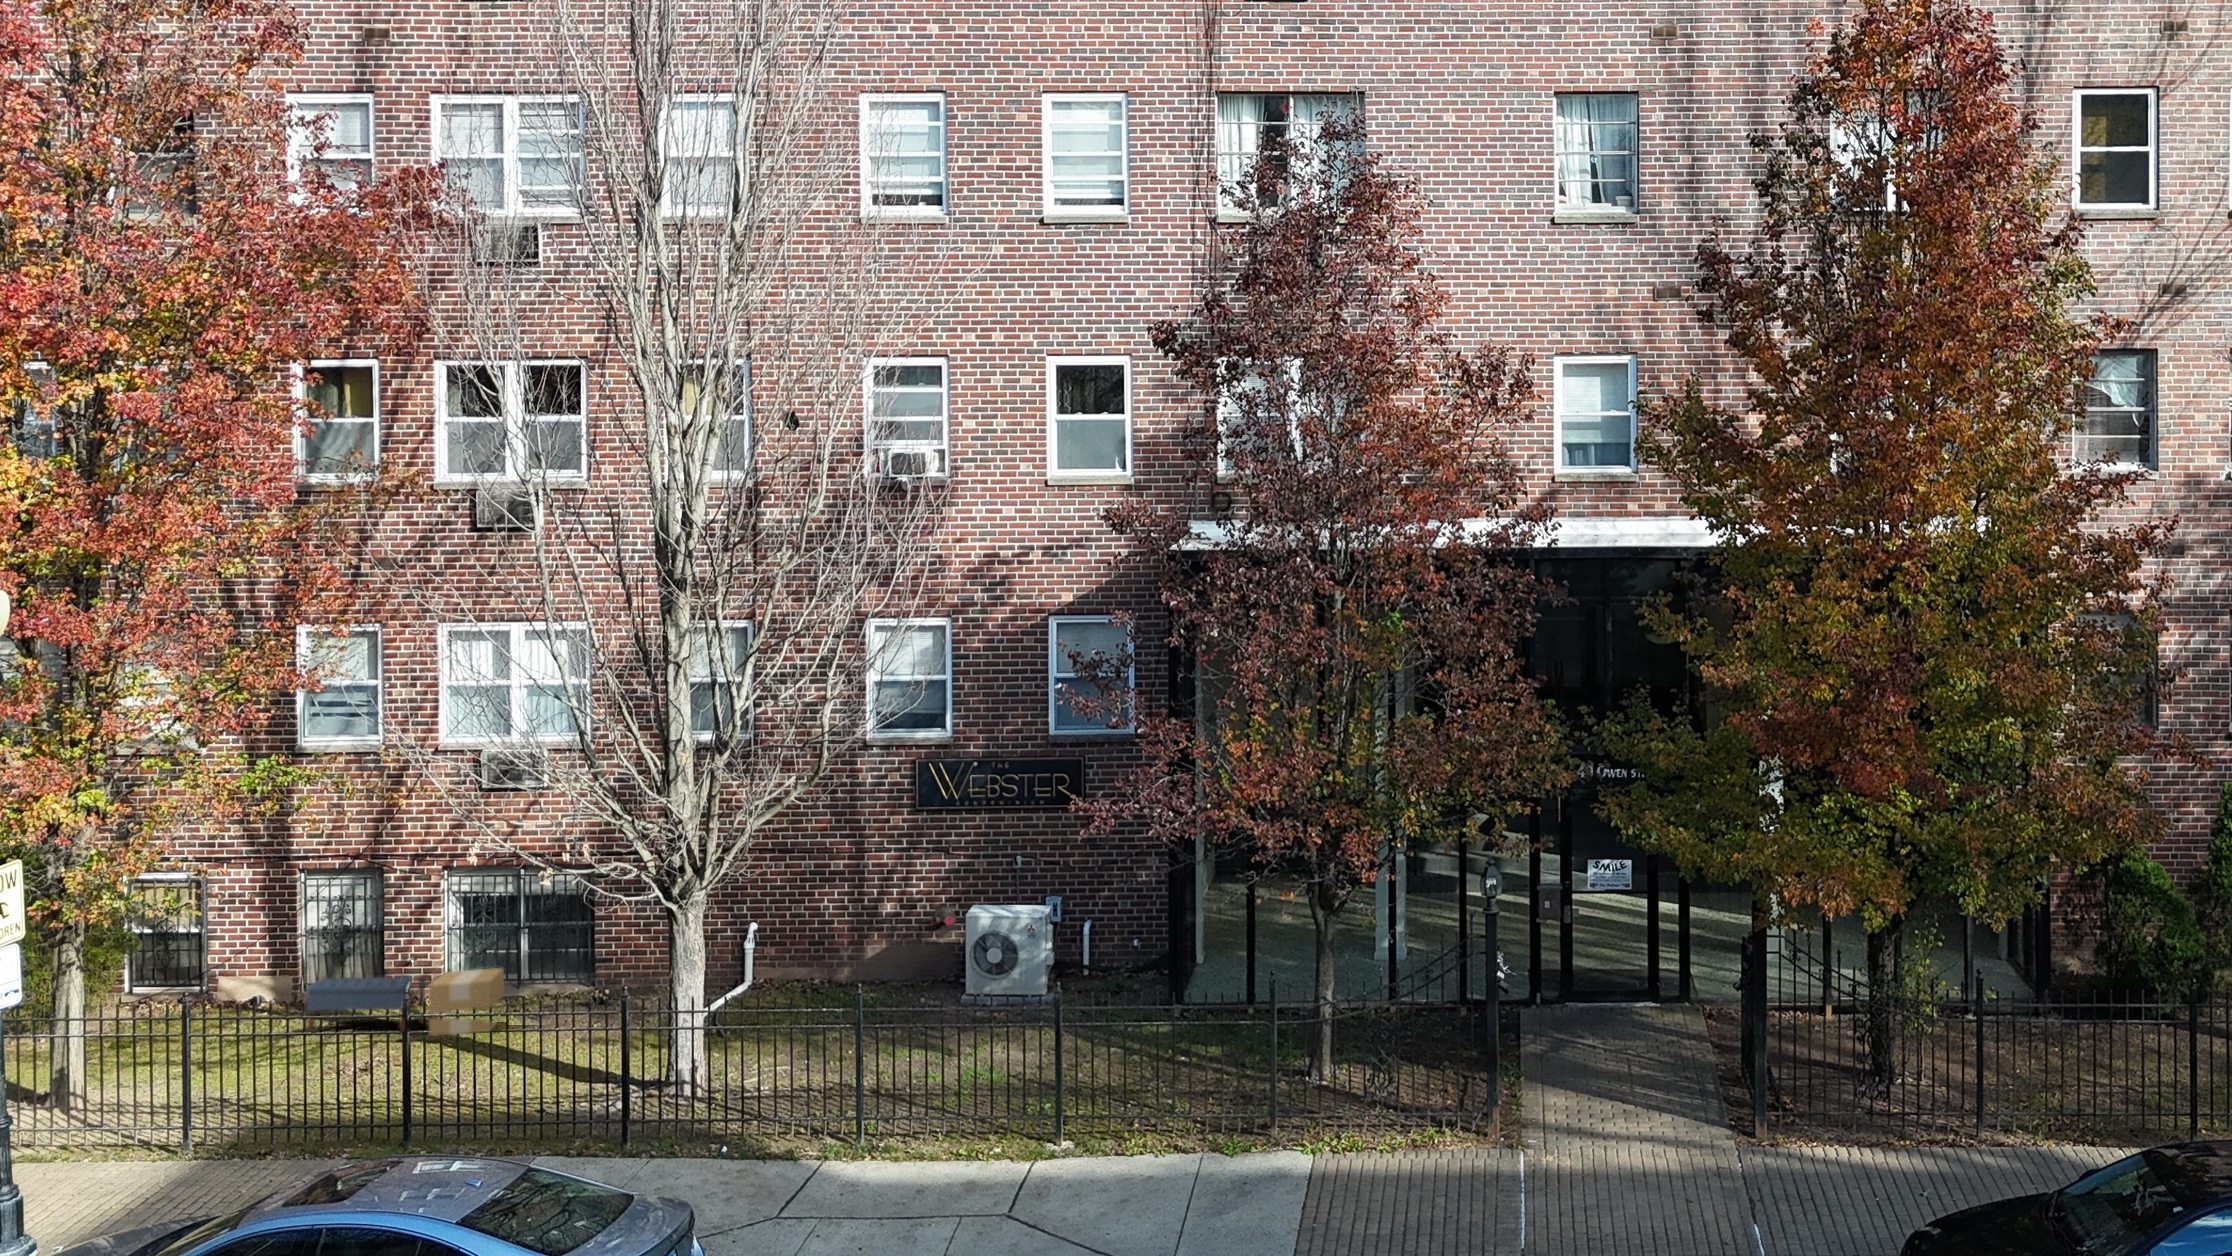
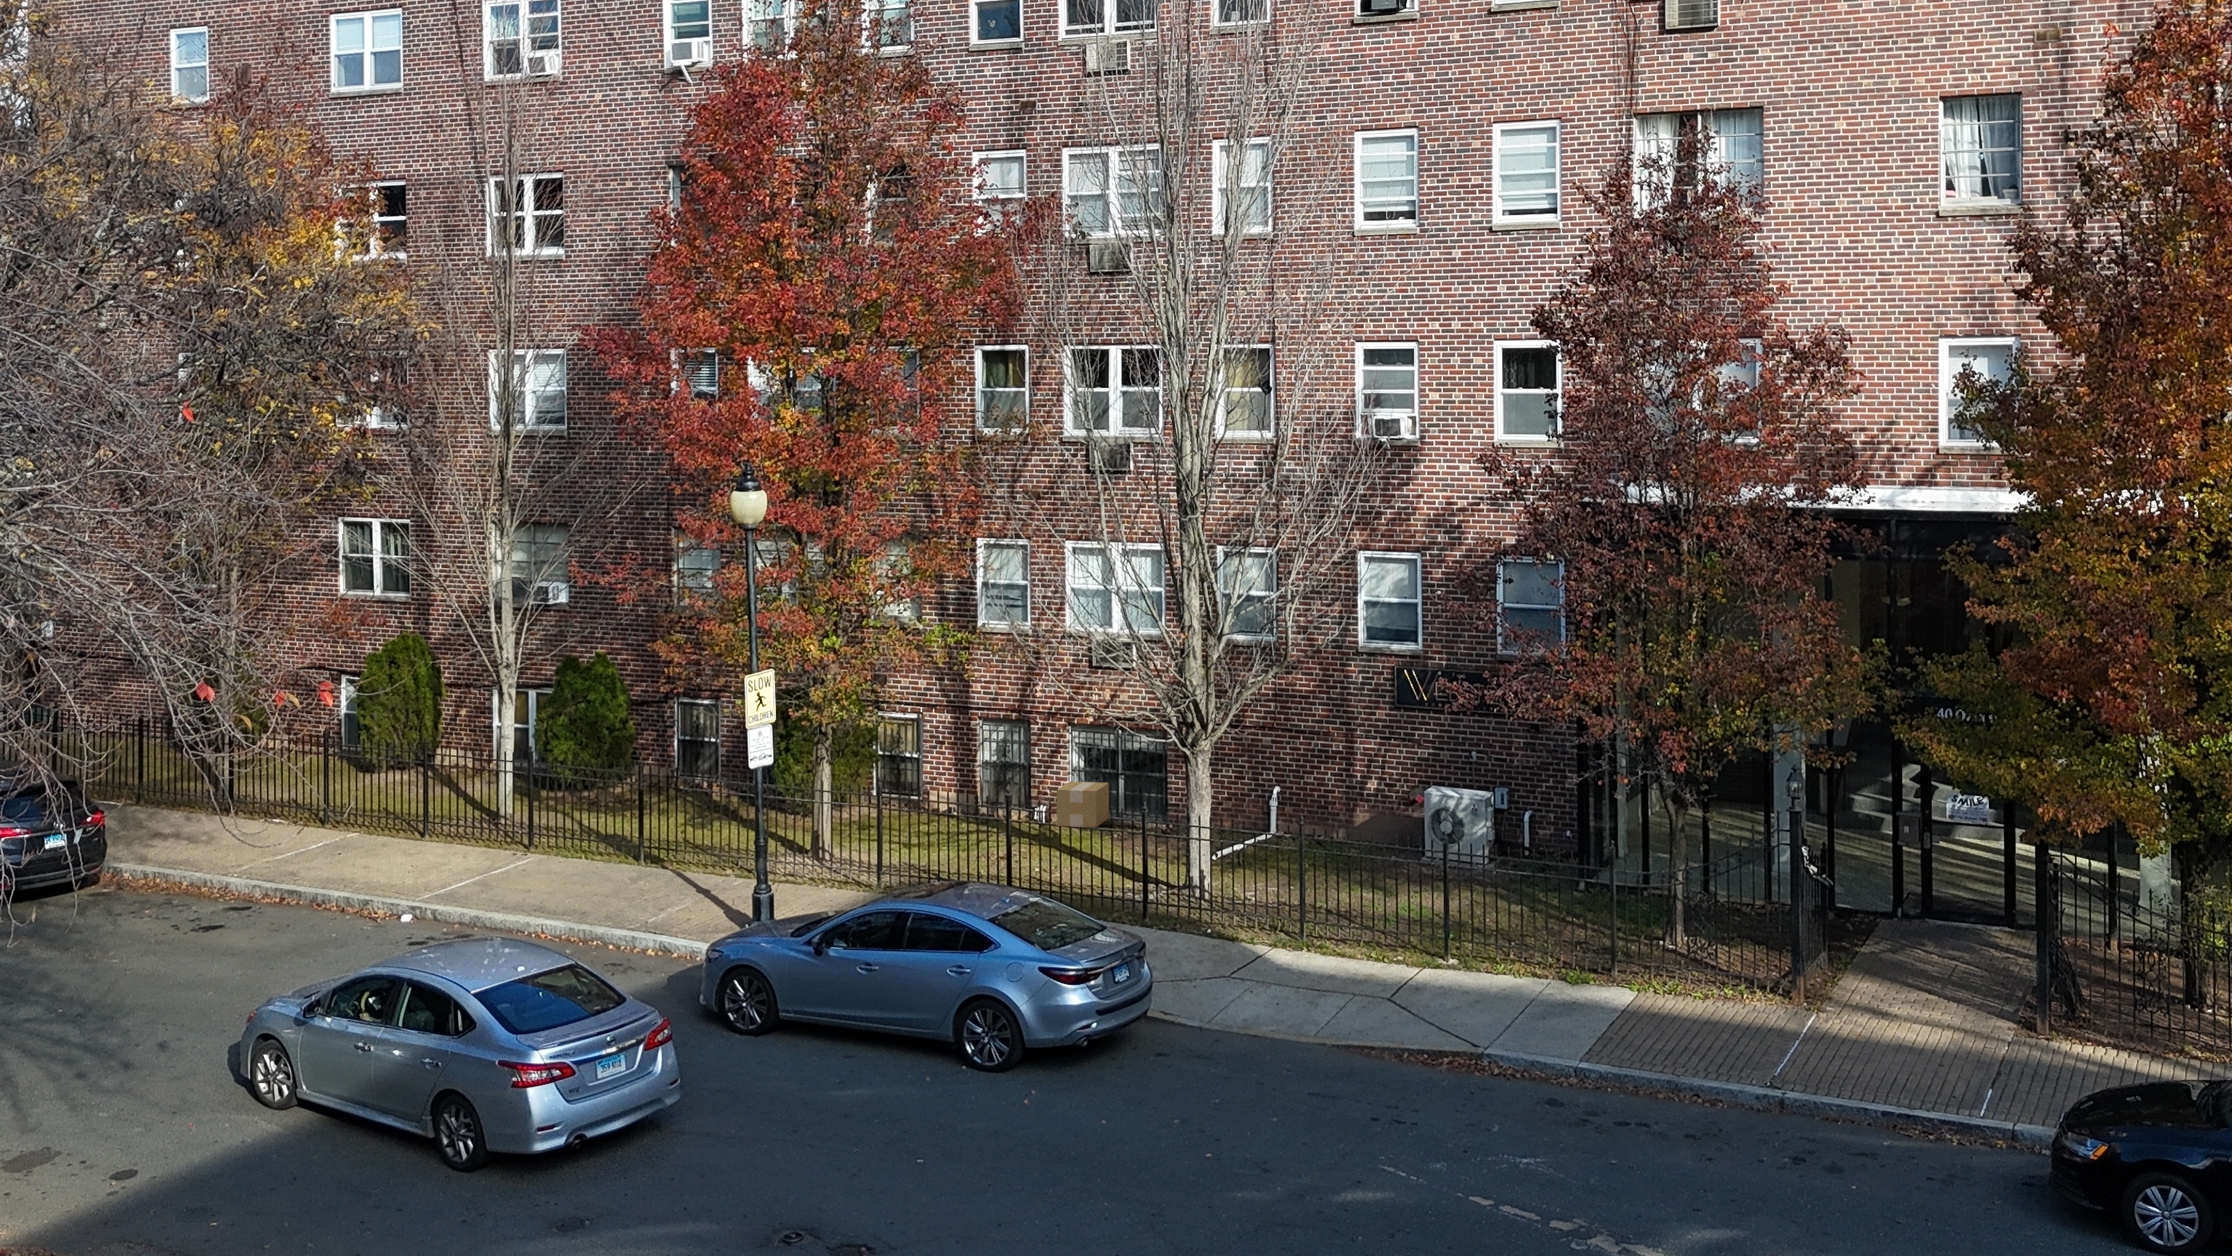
bench: present [305,977,426,1032] -> none [982,778,1058,821]

